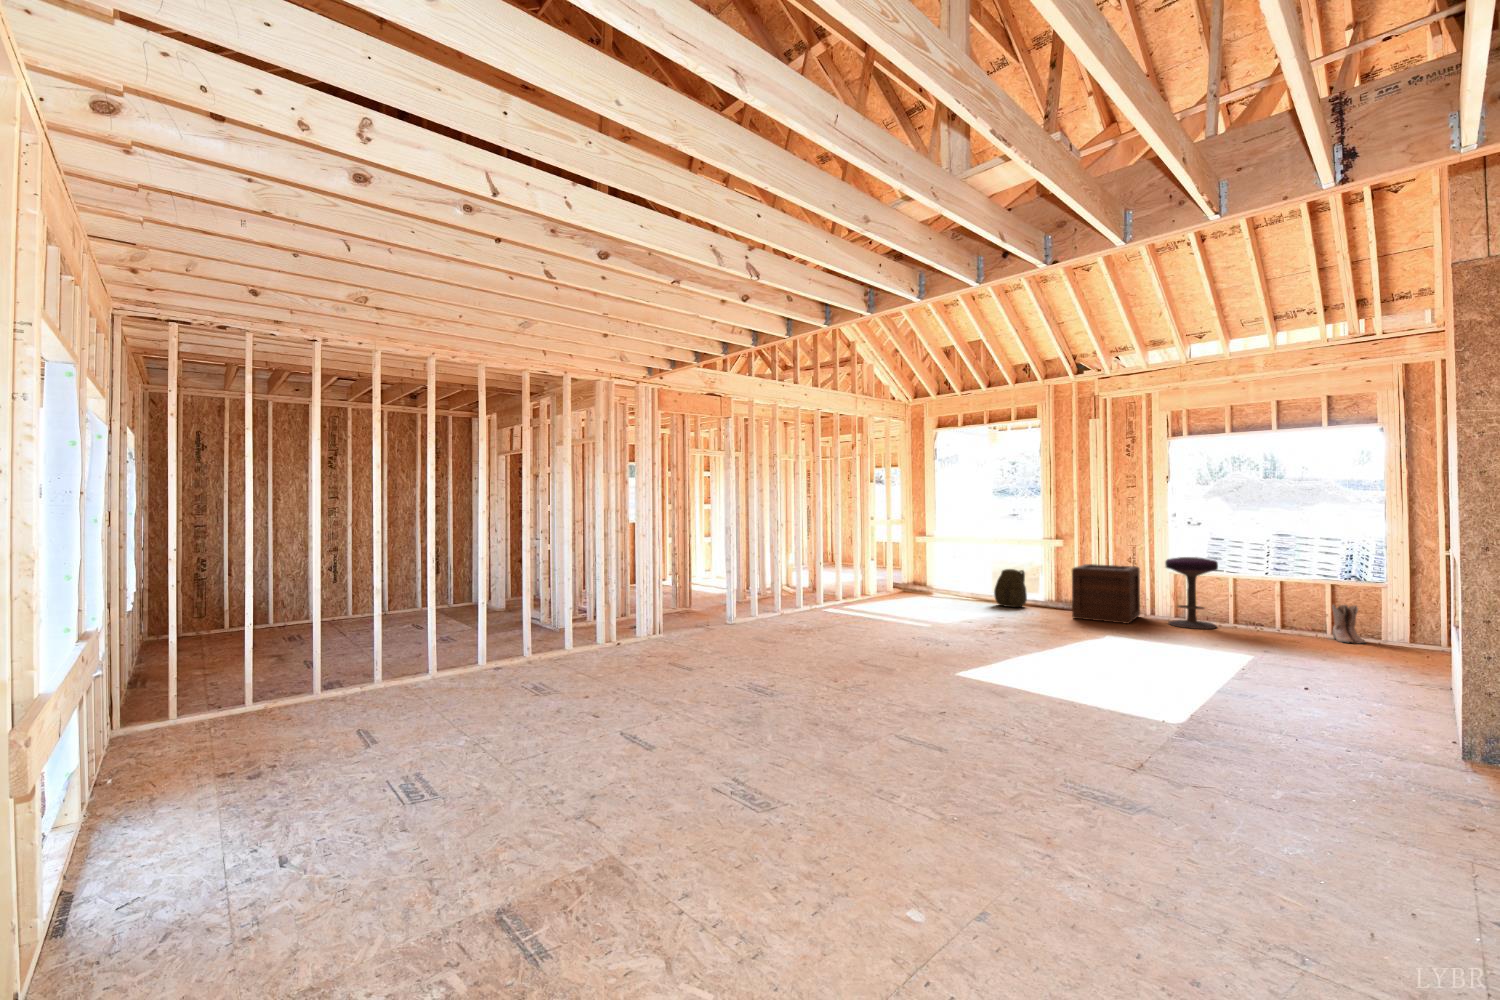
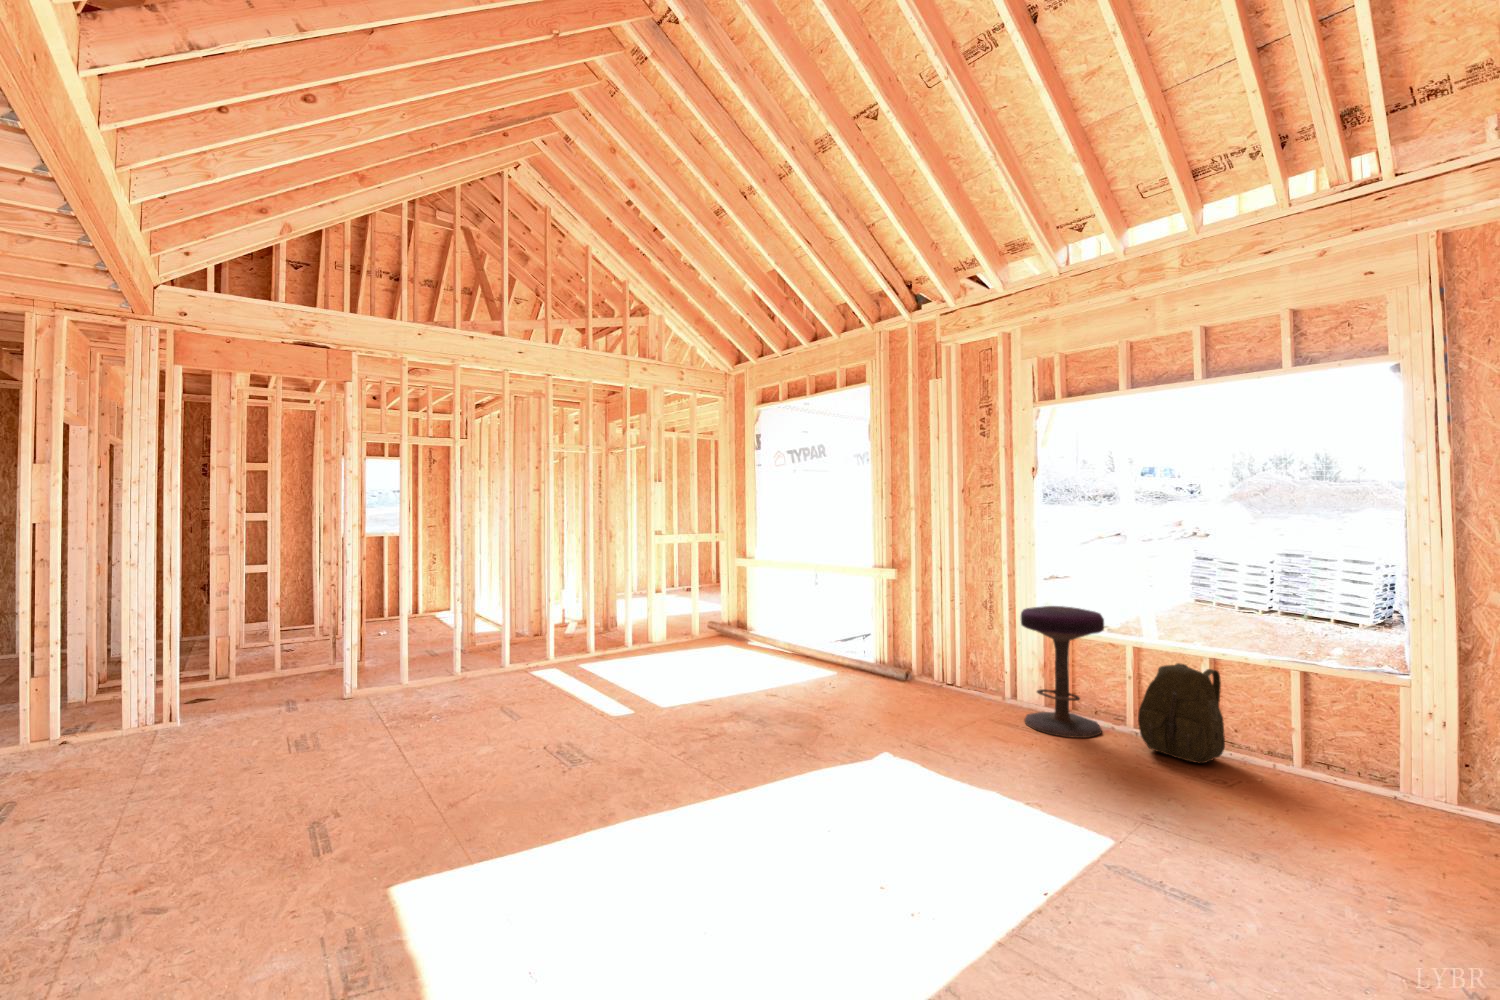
wooden crate: present [1072,564,1140,624] -> none [880,608,997,717]
backpack: present [994,569,1027,607] -> present [1138,663,1225,763]
boots: present [1332,605,1365,643] -> none [1299,712,1365,800]

